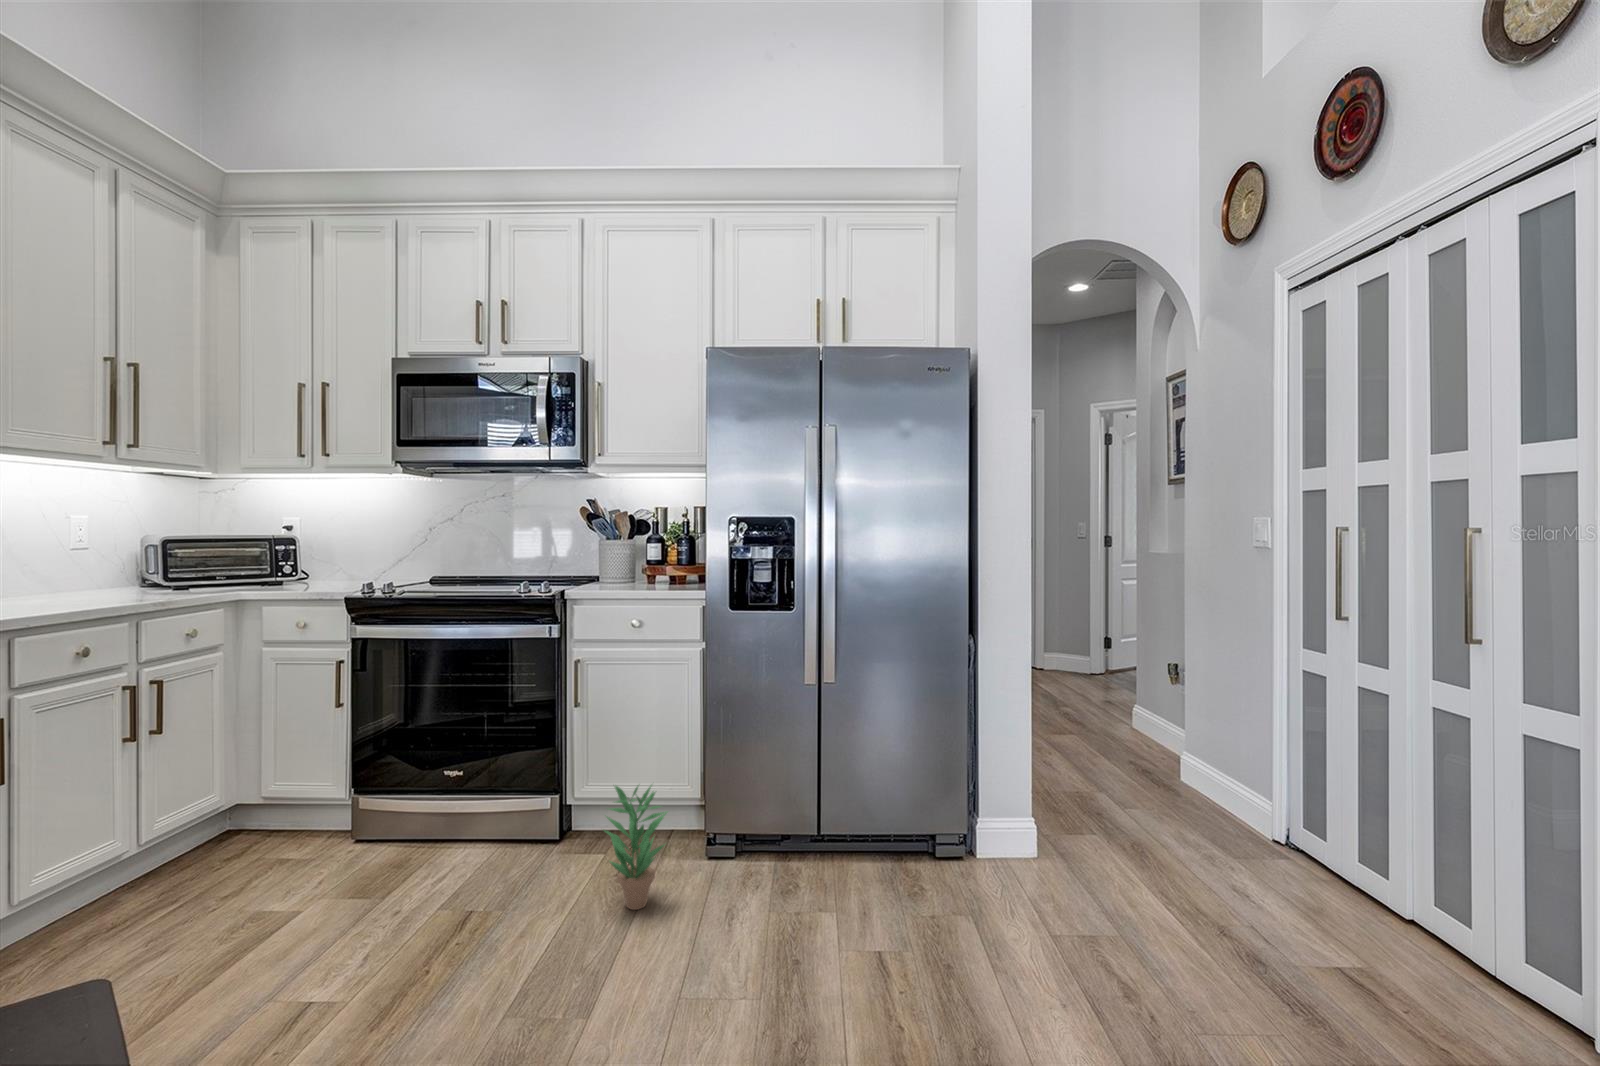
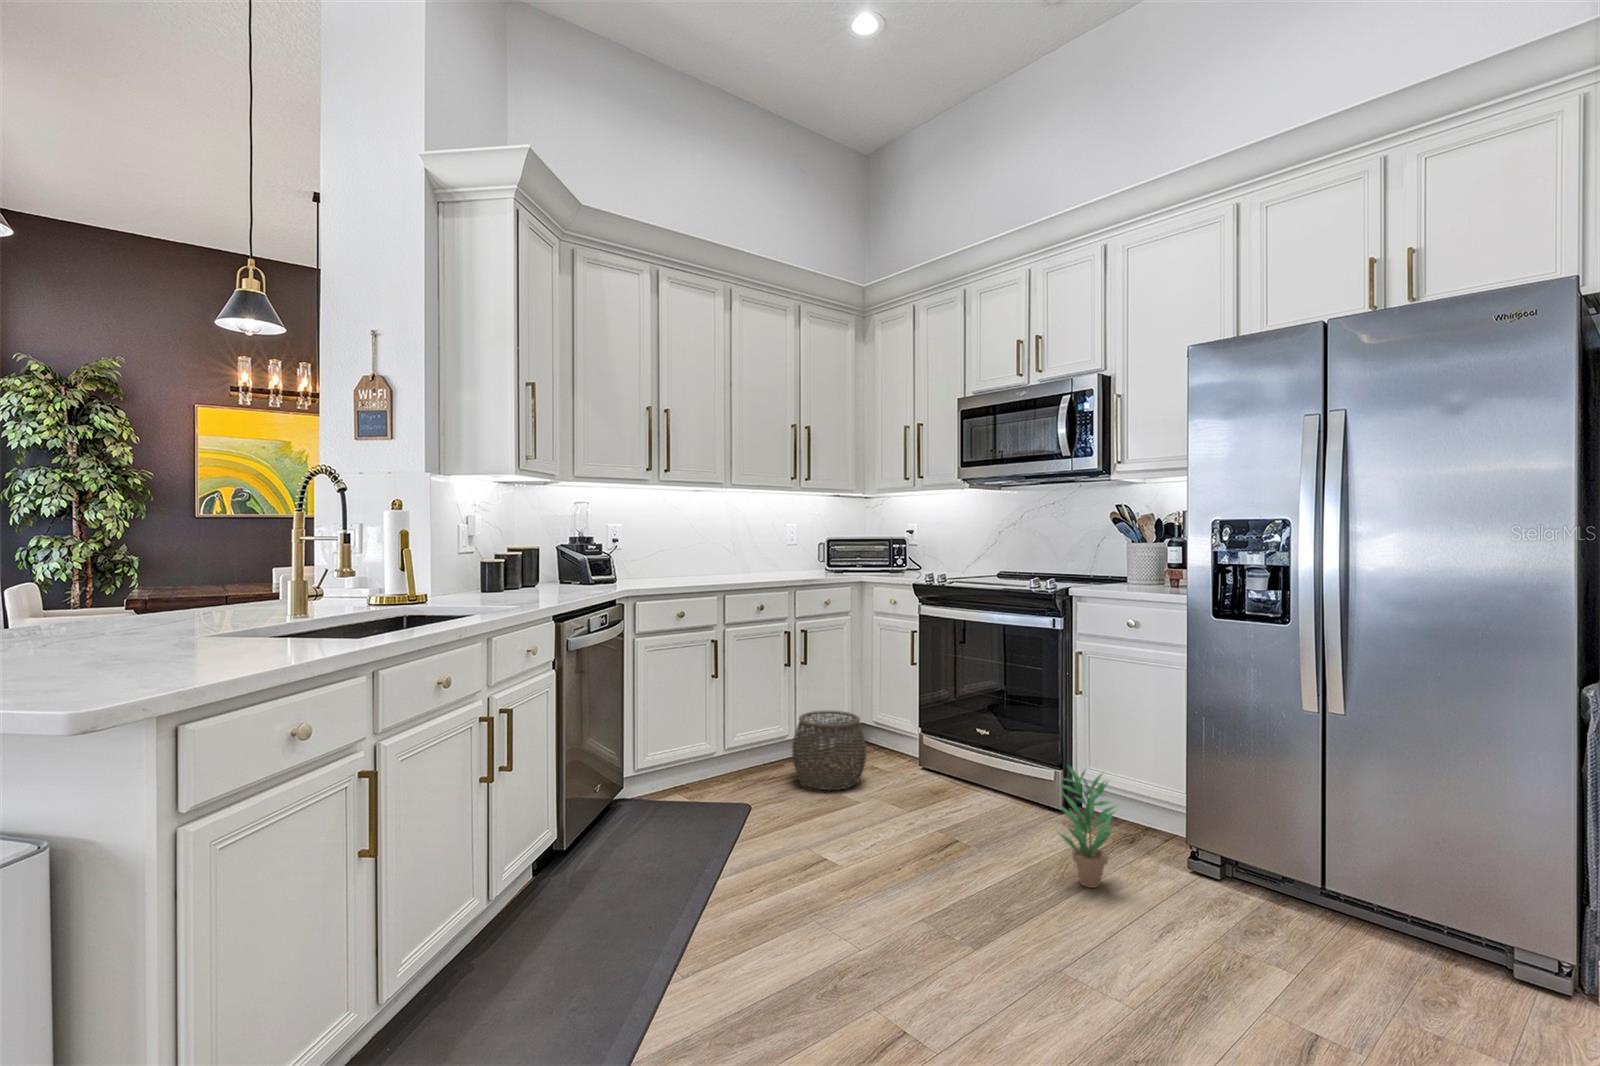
woven basket: none [144,791,285,922] -> present [792,711,867,790]

